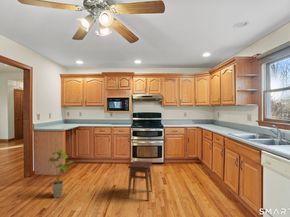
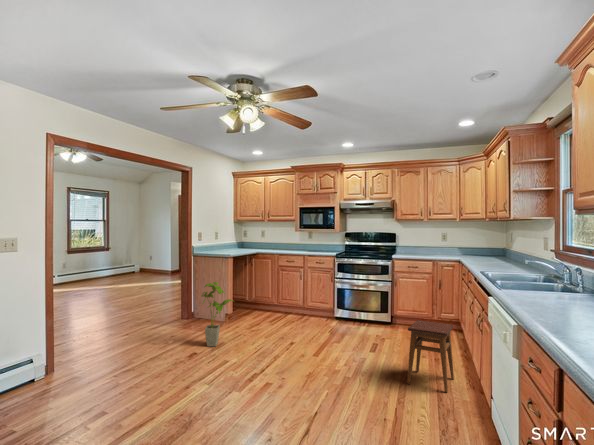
stool: present [128,161,152,200] -> present [407,320,454,392]

